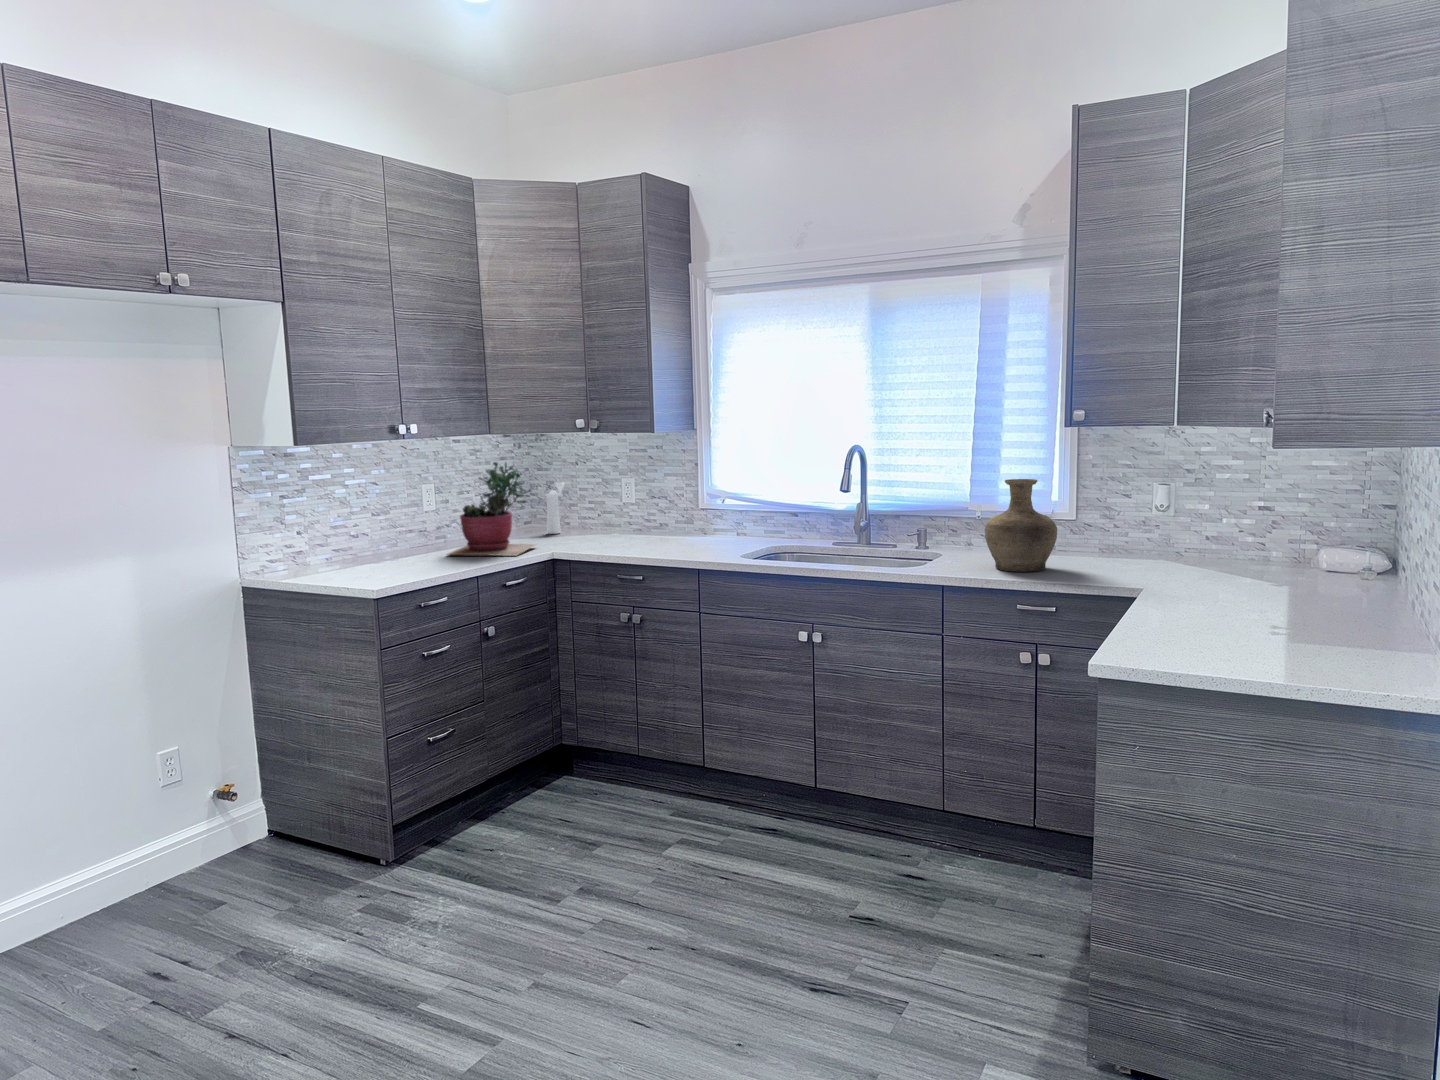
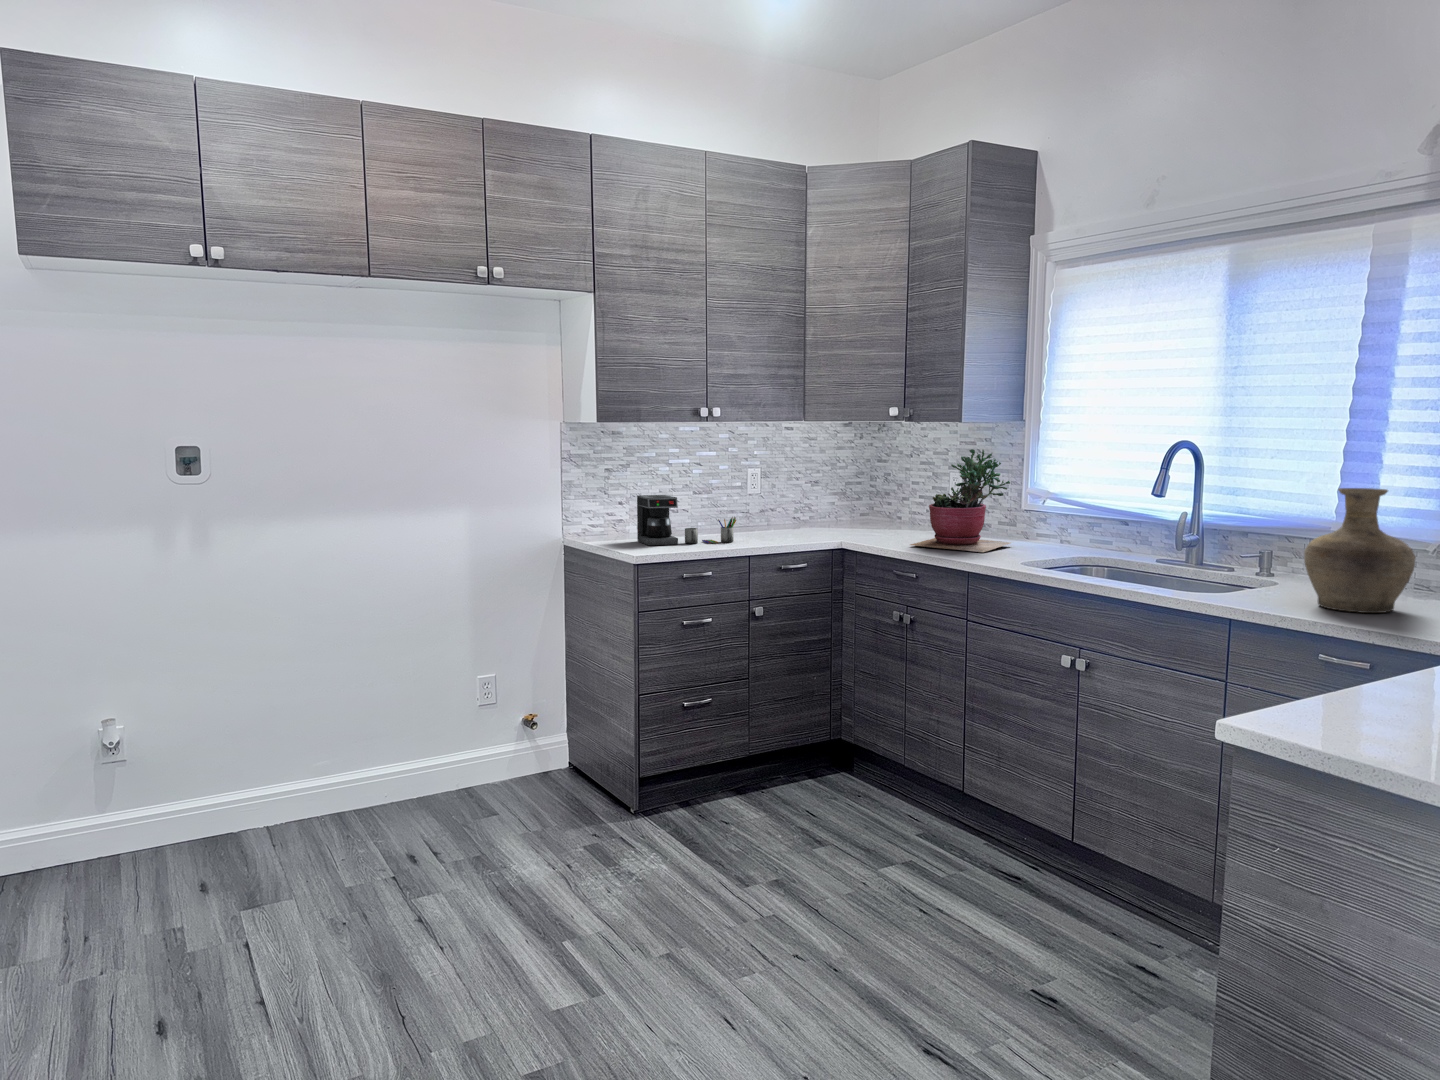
succulent plant: present [447,462,536,556] -> present [911,449,1012,552]
pepper mill: present [546,483,564,534] -> none [875,475,902,527]
coffee maker: none [335,520,446,576] -> present [637,495,736,546]

